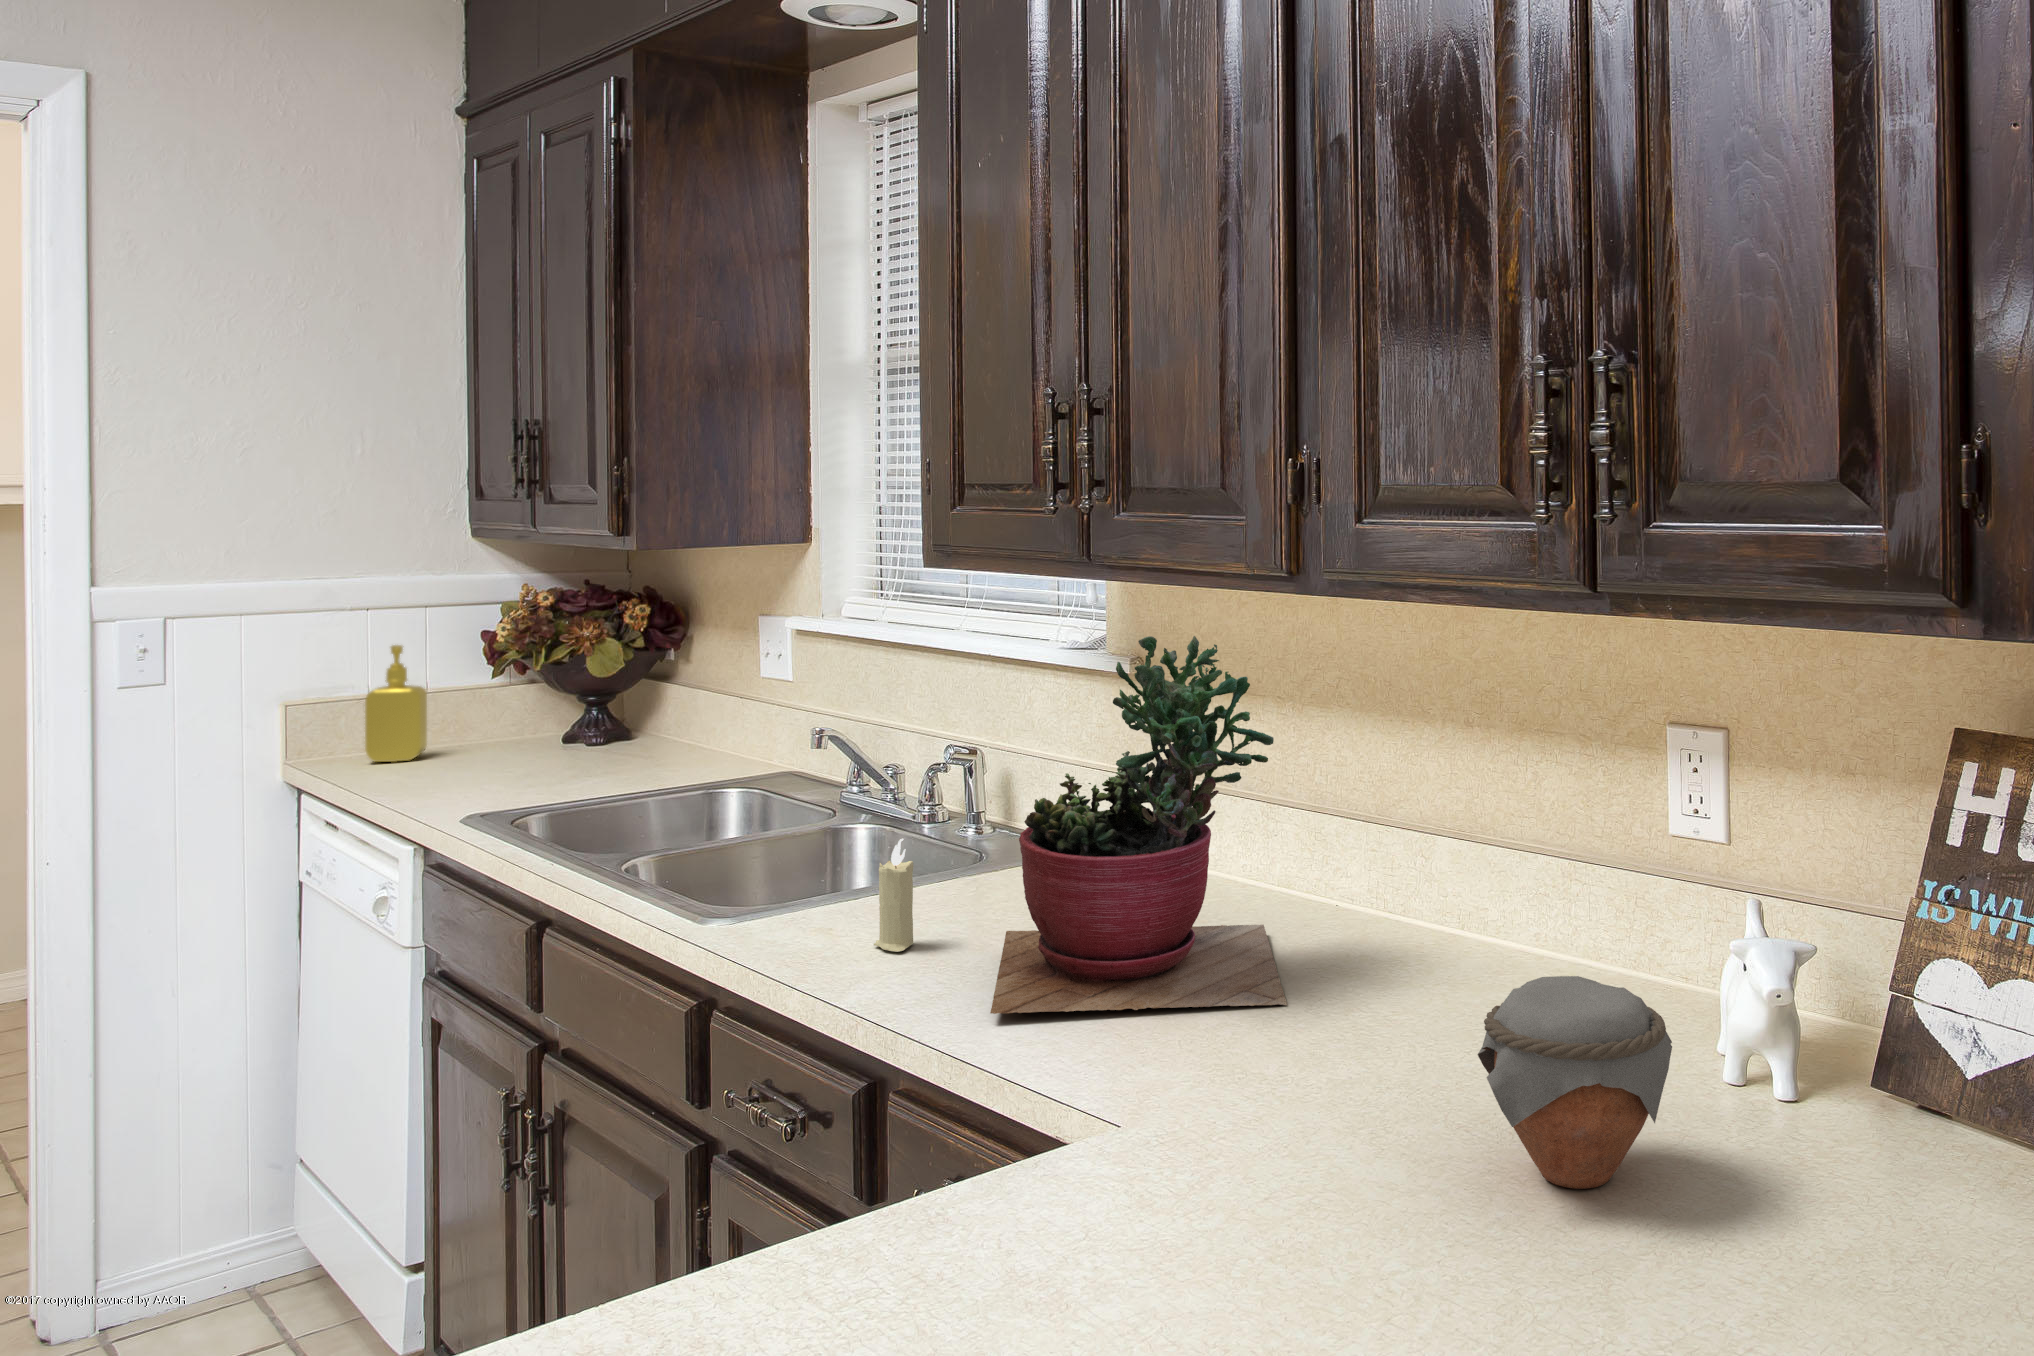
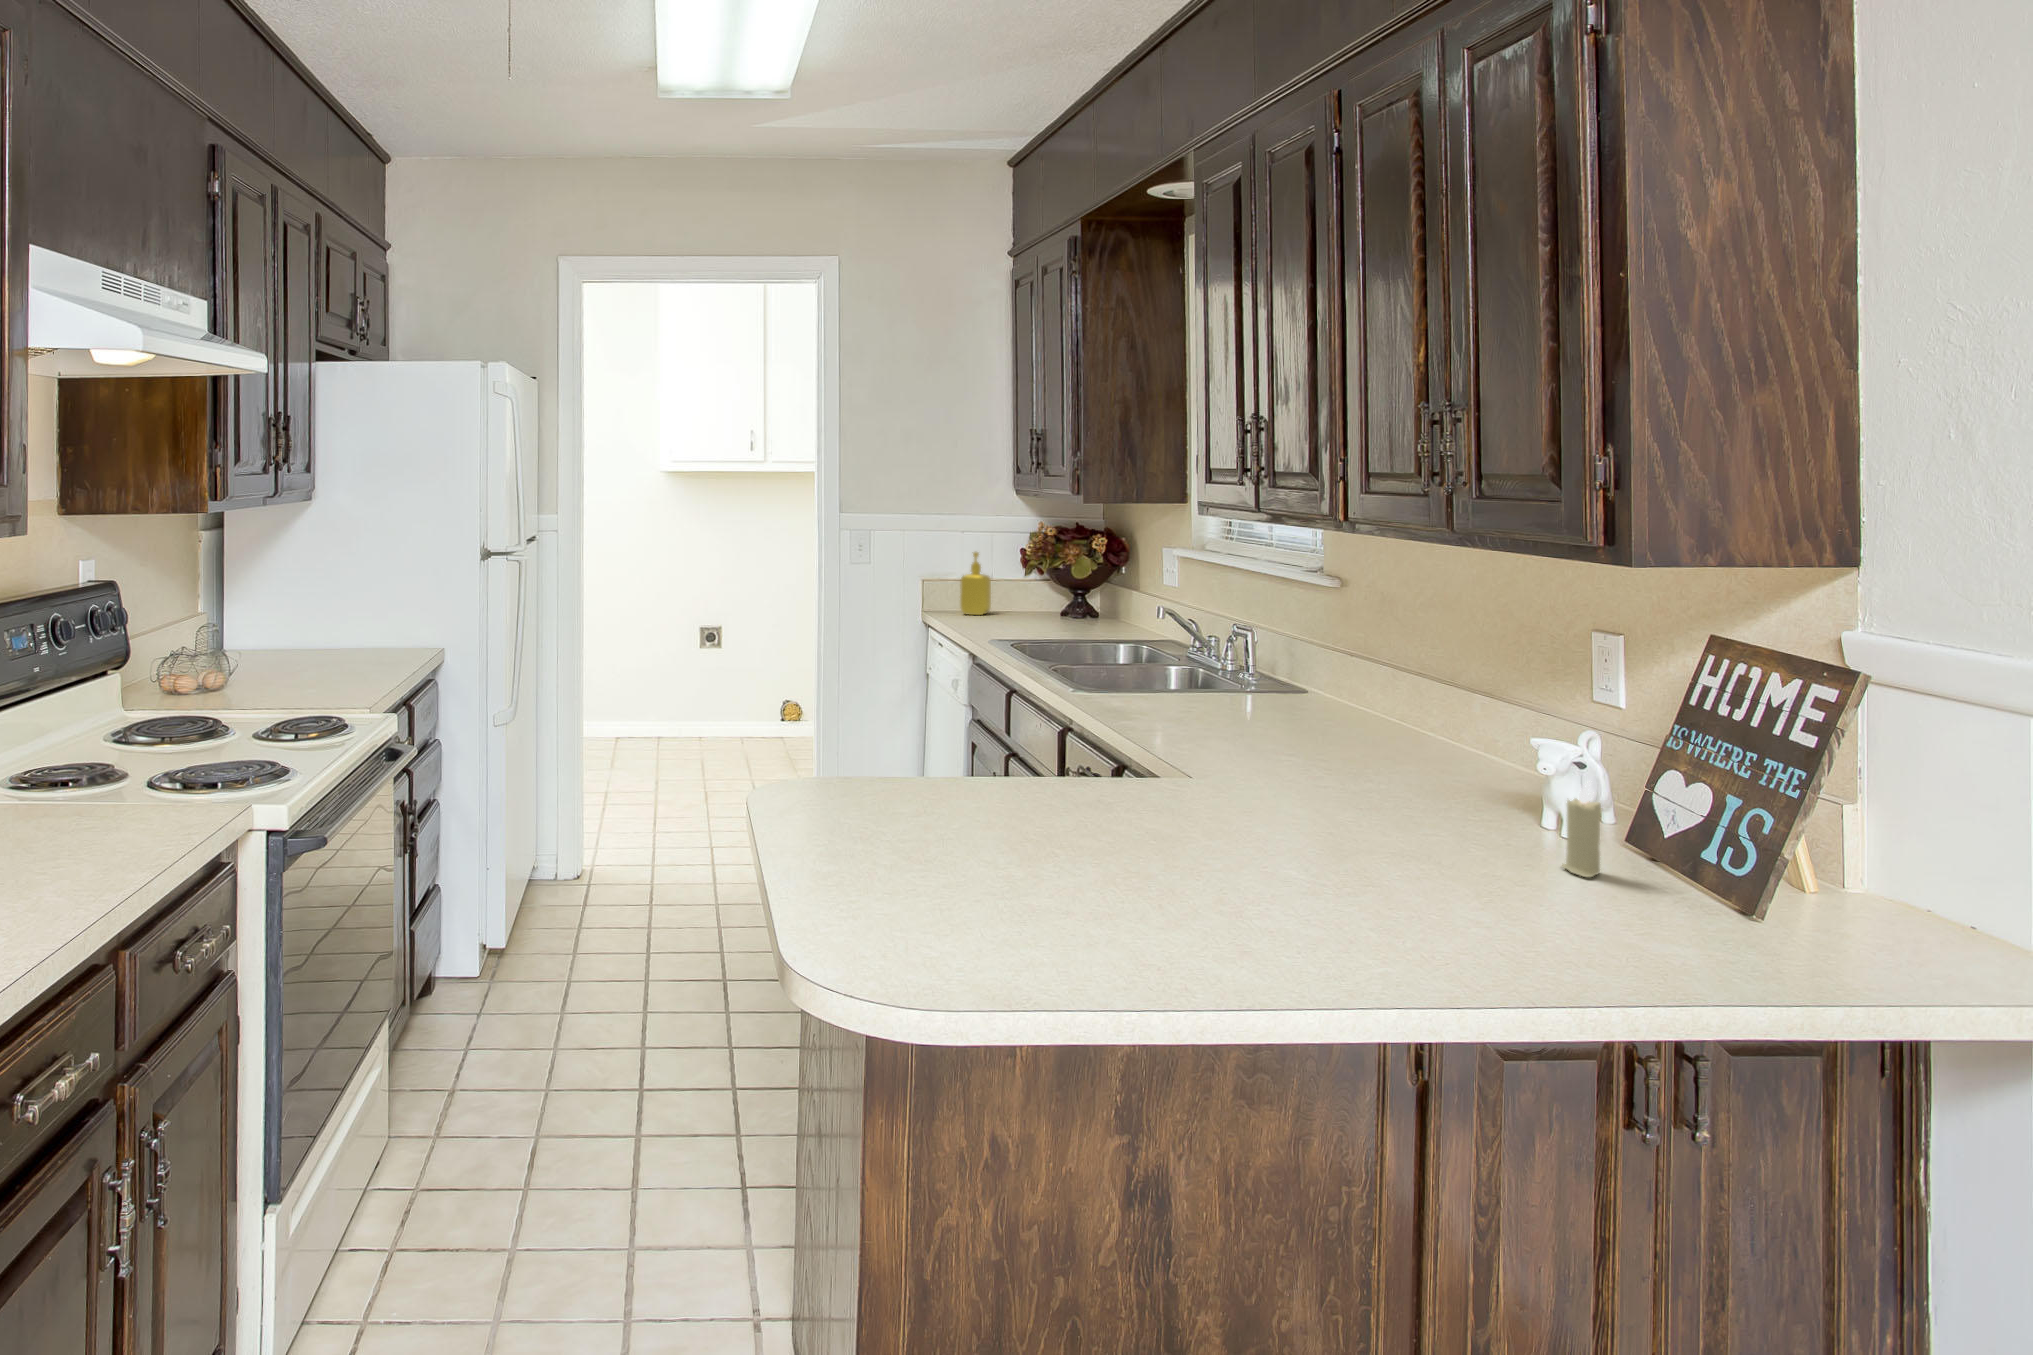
succulent plant: present [990,636,1287,1014] -> none [1170,557,1361,764]
candle: present [874,839,913,952] -> present [1562,783,1601,877]
jar: present [1478,976,1672,1189] -> none [1334,737,1456,841]

